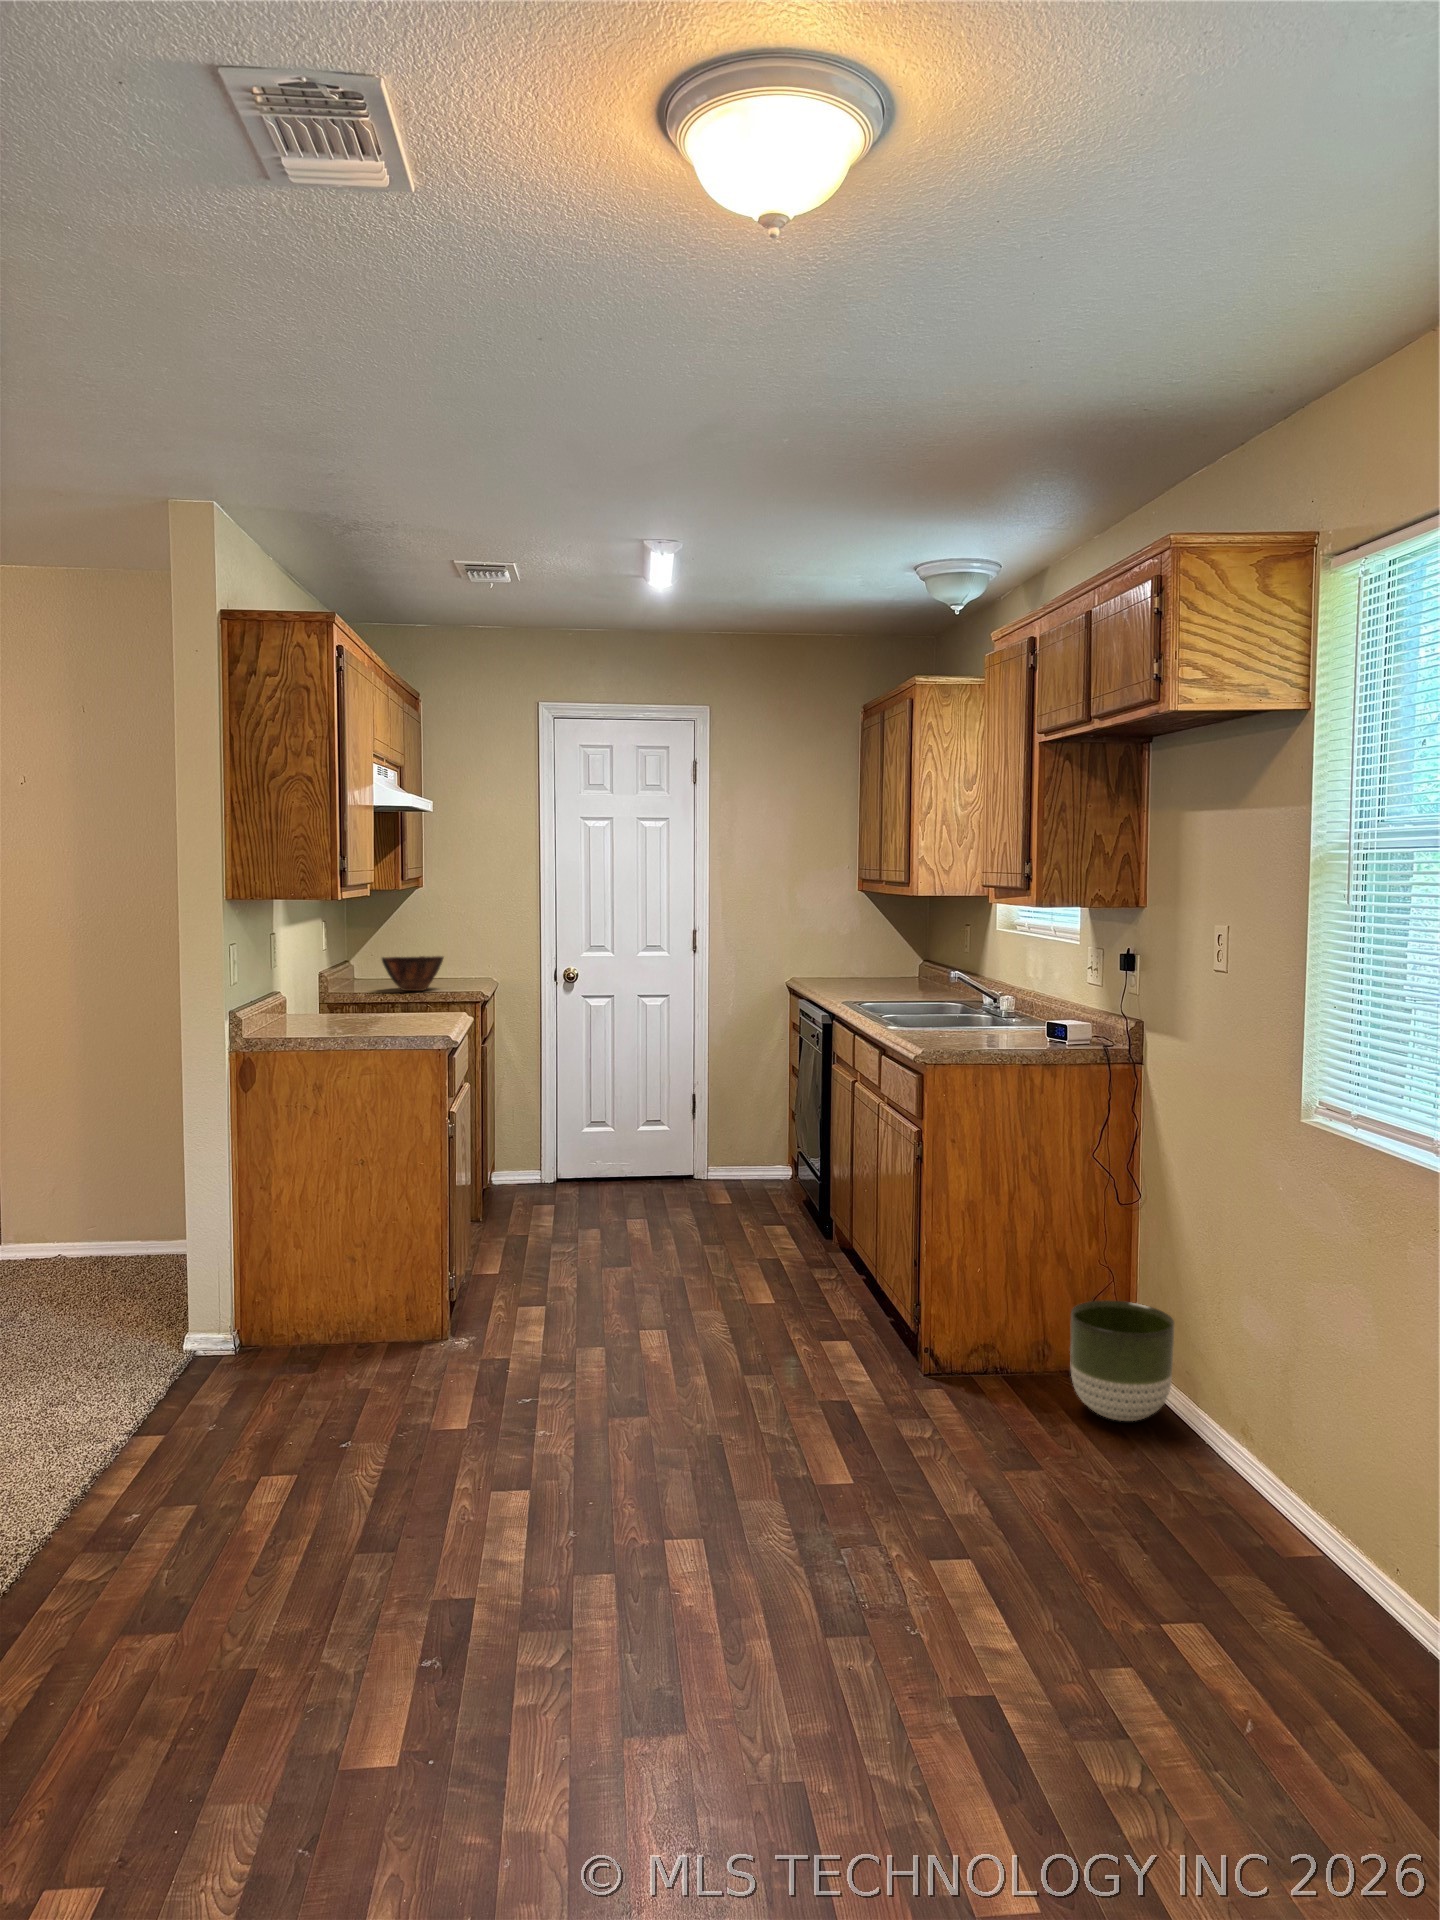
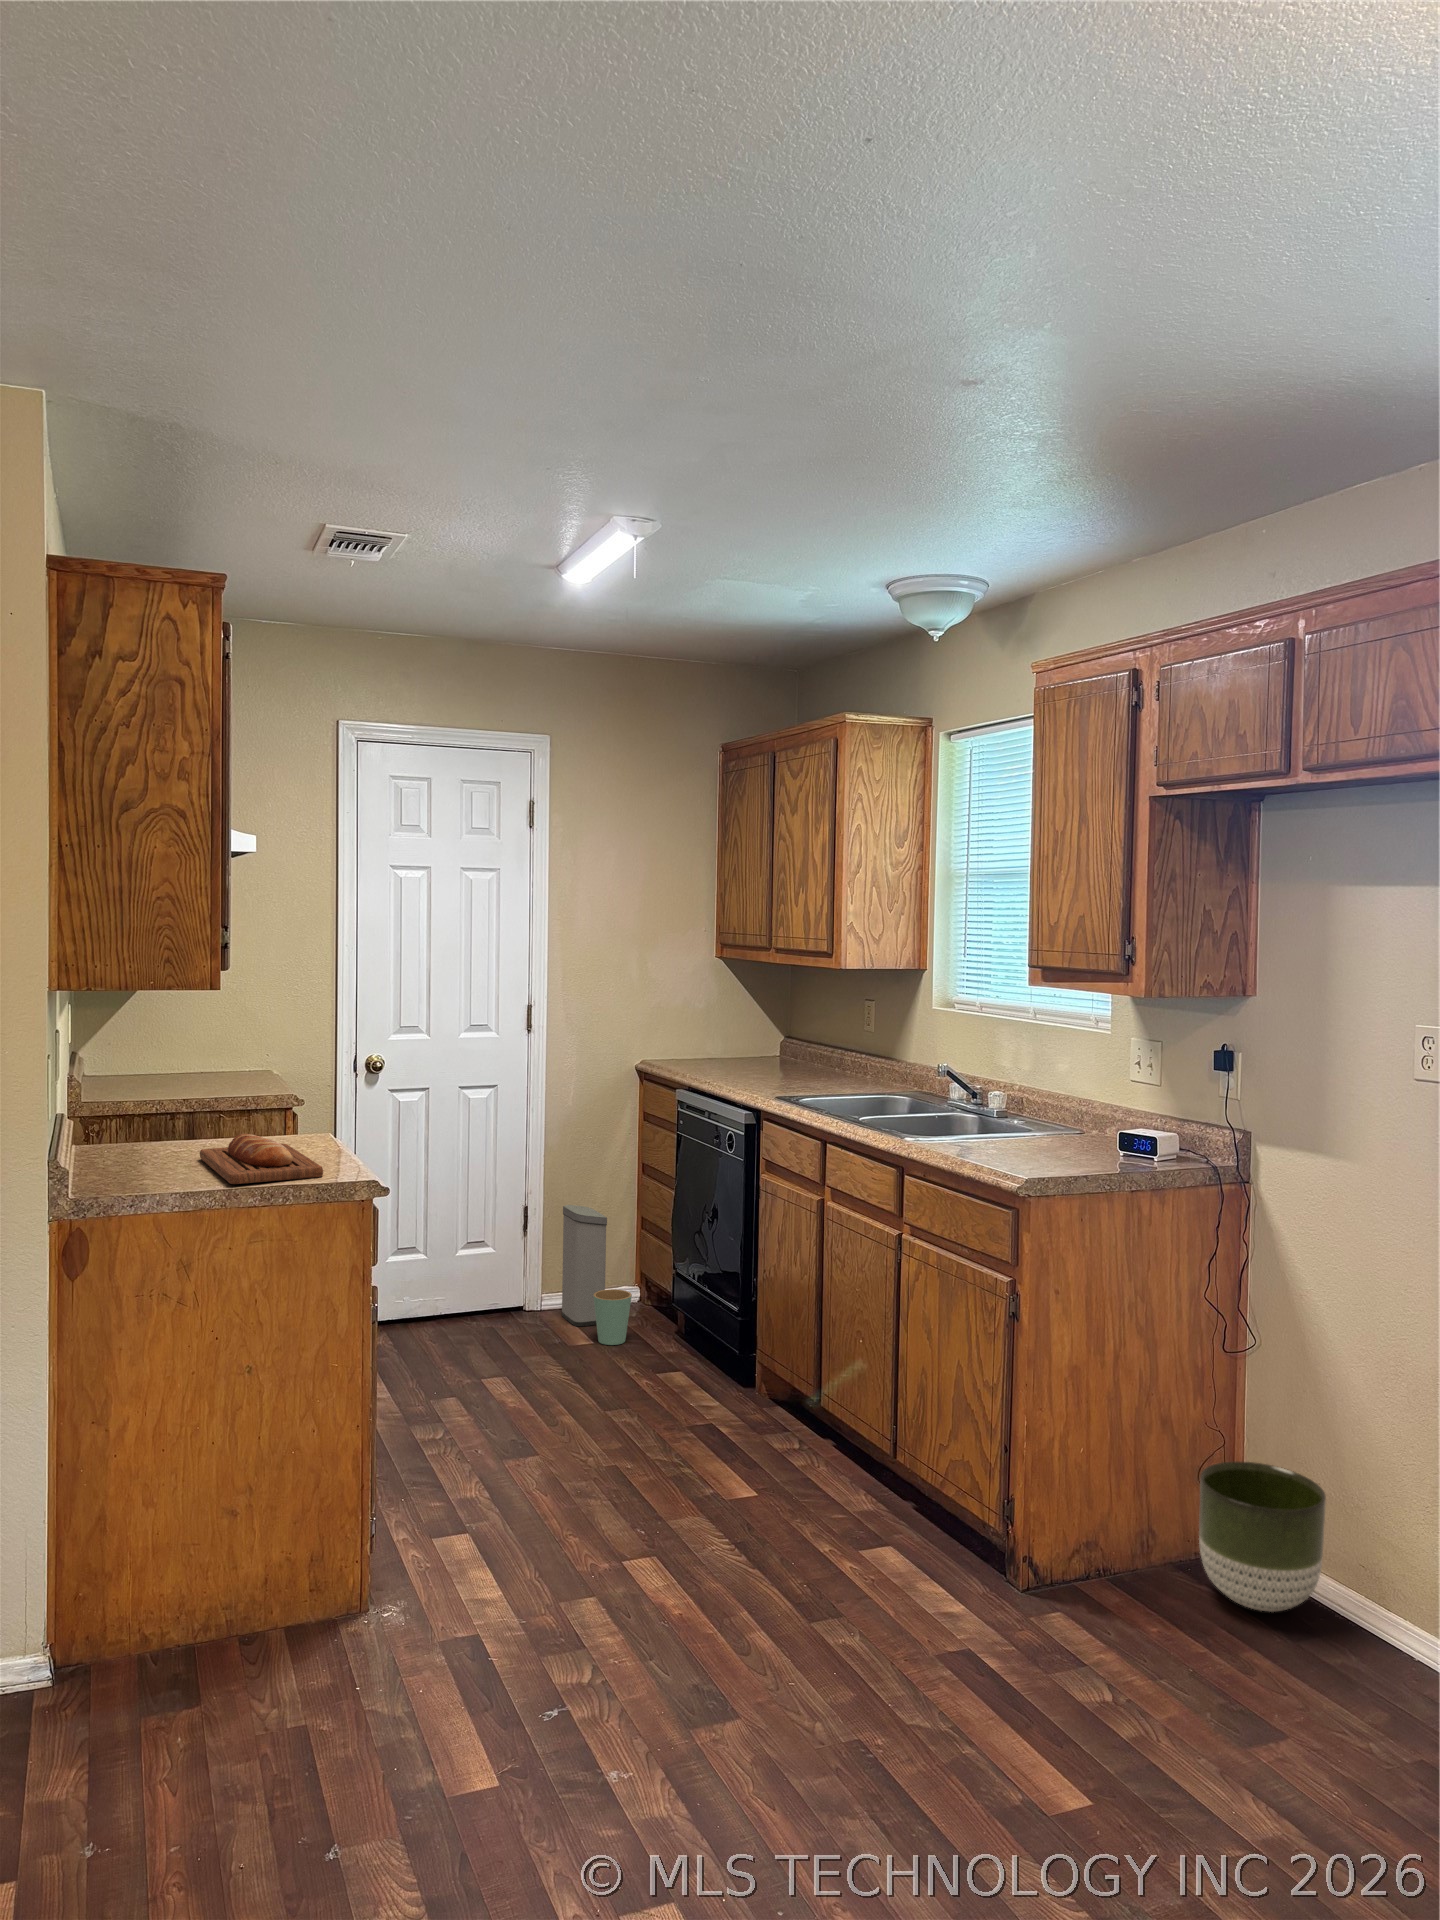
bowl: present [382,956,444,991] -> none [146,1046,236,1096]
bread loaf: none [352,1005,419,1034] -> present [200,1134,323,1184]
trash can: none [723,1095,764,1207] -> present [562,1205,632,1345]

